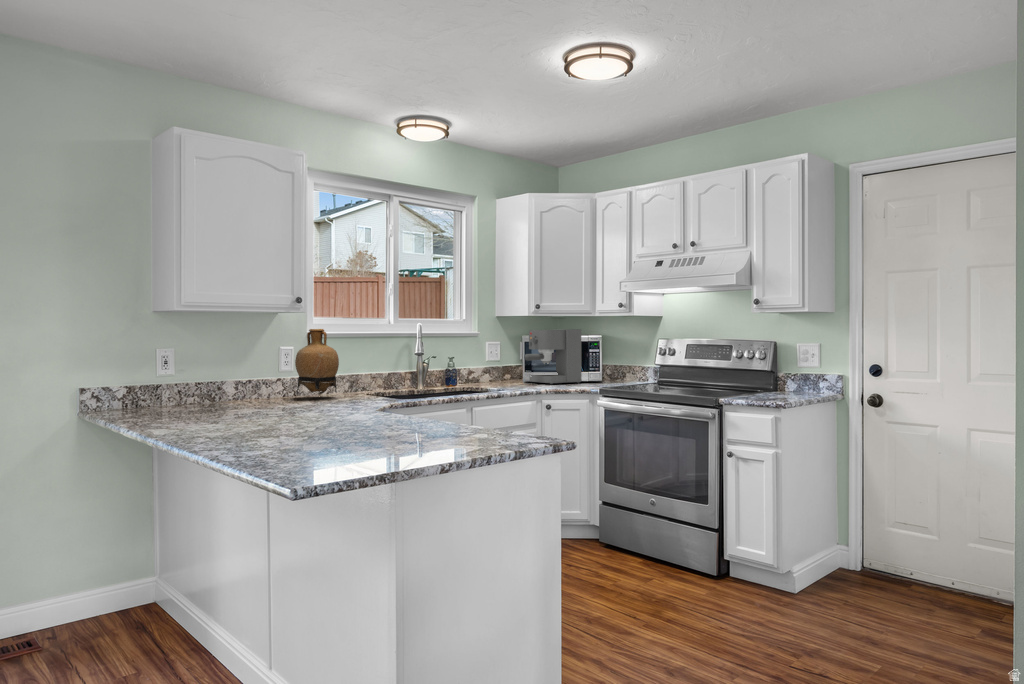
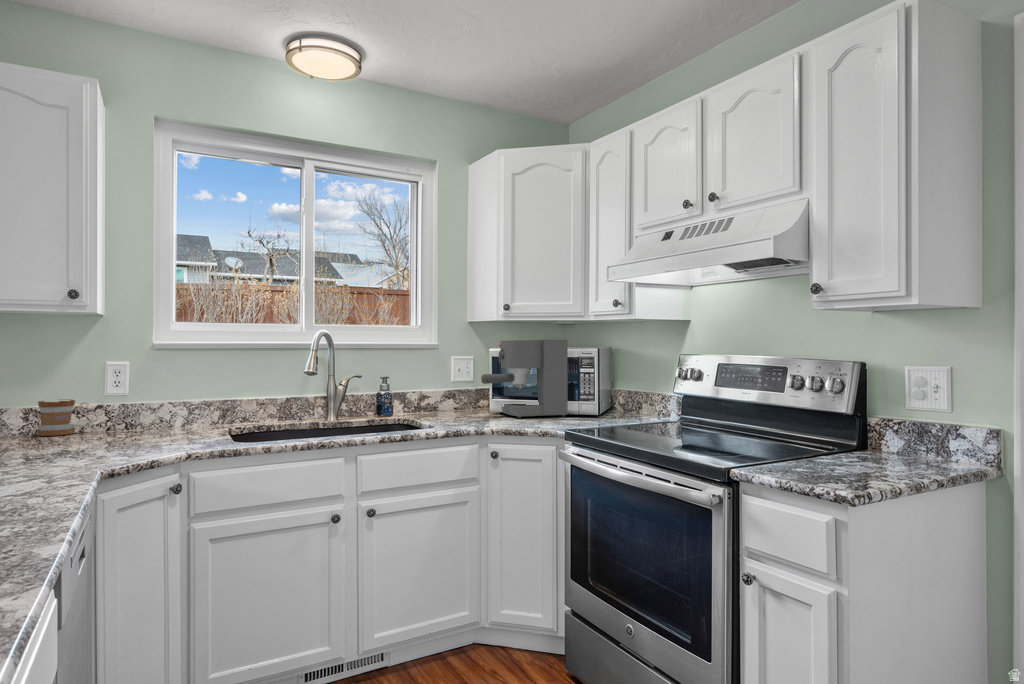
vase: present [295,329,339,394] -> none [100,337,169,431]
mug: none [244,375,275,400] -> present [38,400,89,436]

